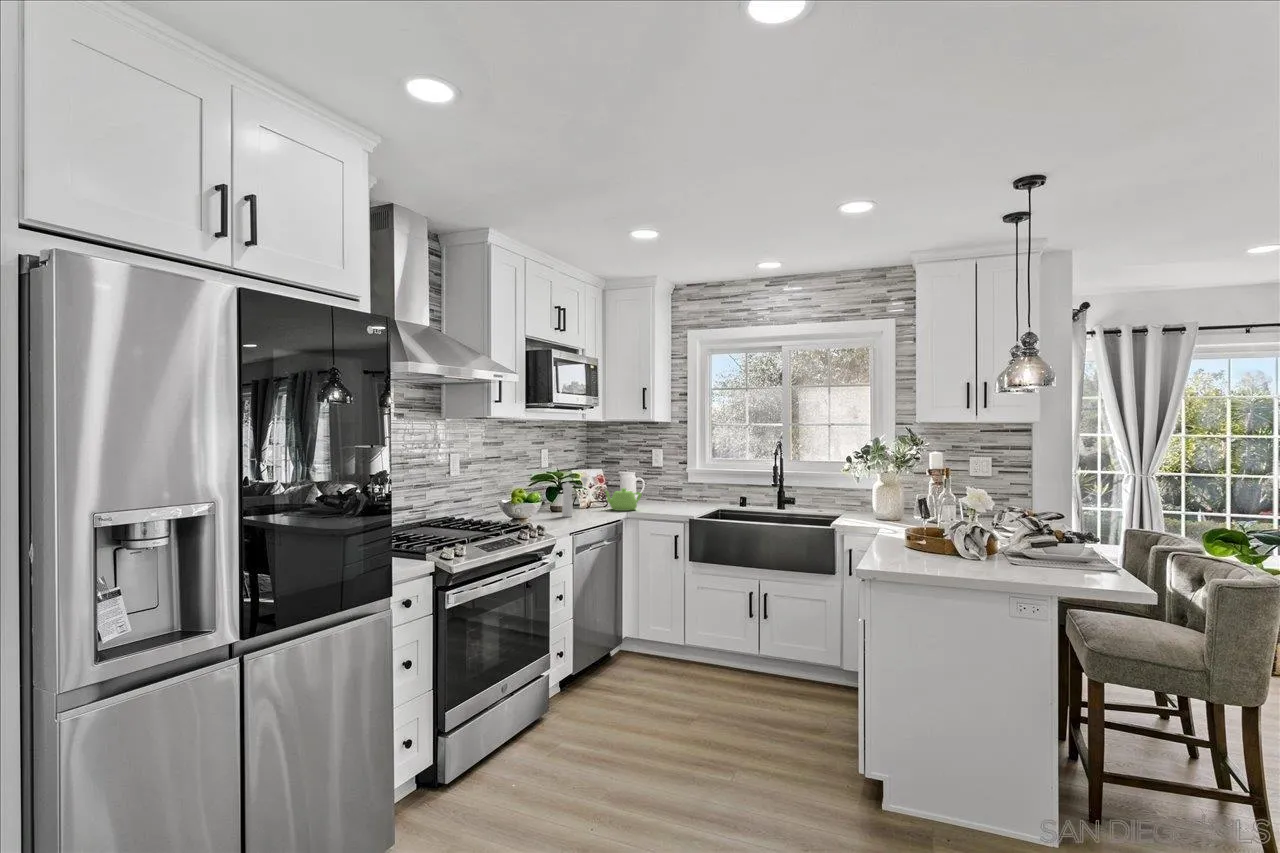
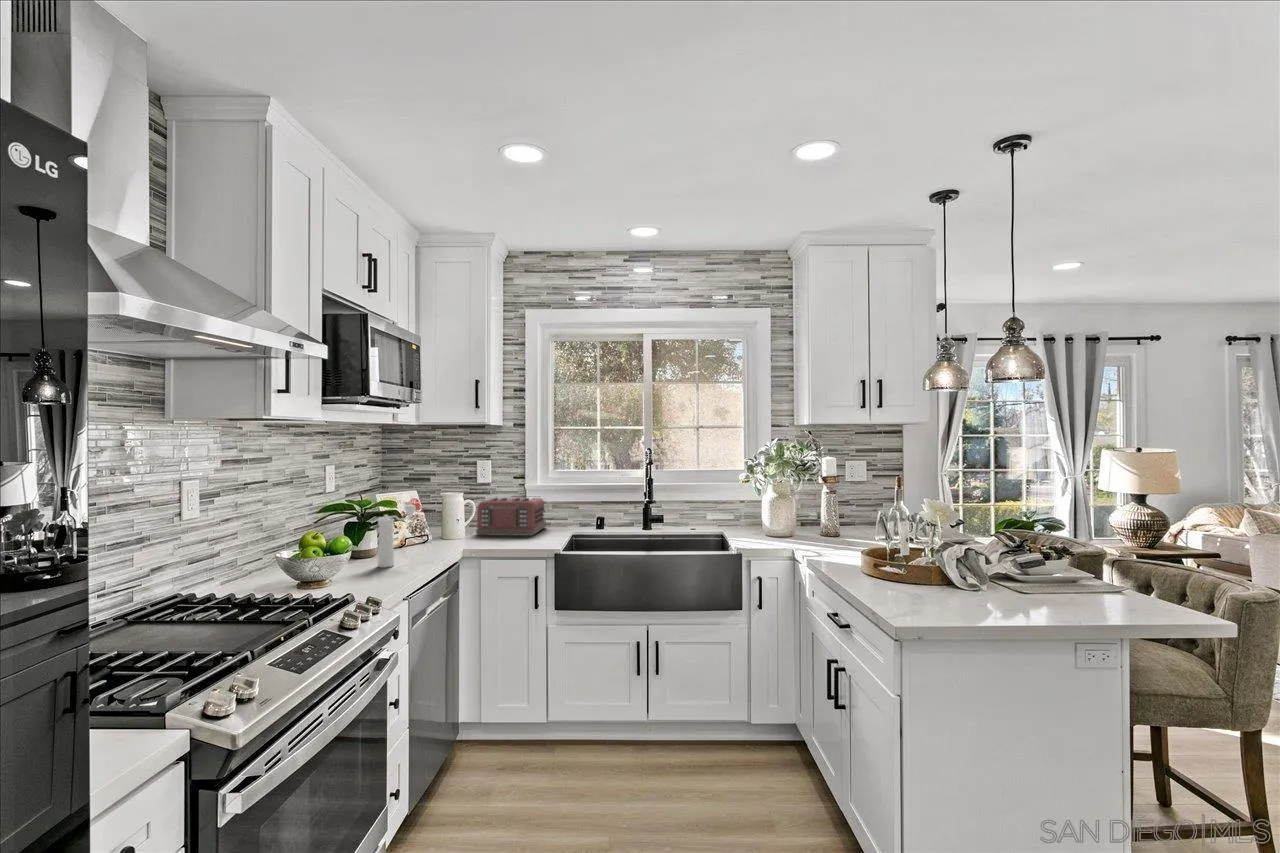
toaster: none [647,478,706,508] -> present [476,496,547,536]
teapot: present [605,488,642,511] -> none [425,516,478,548]

